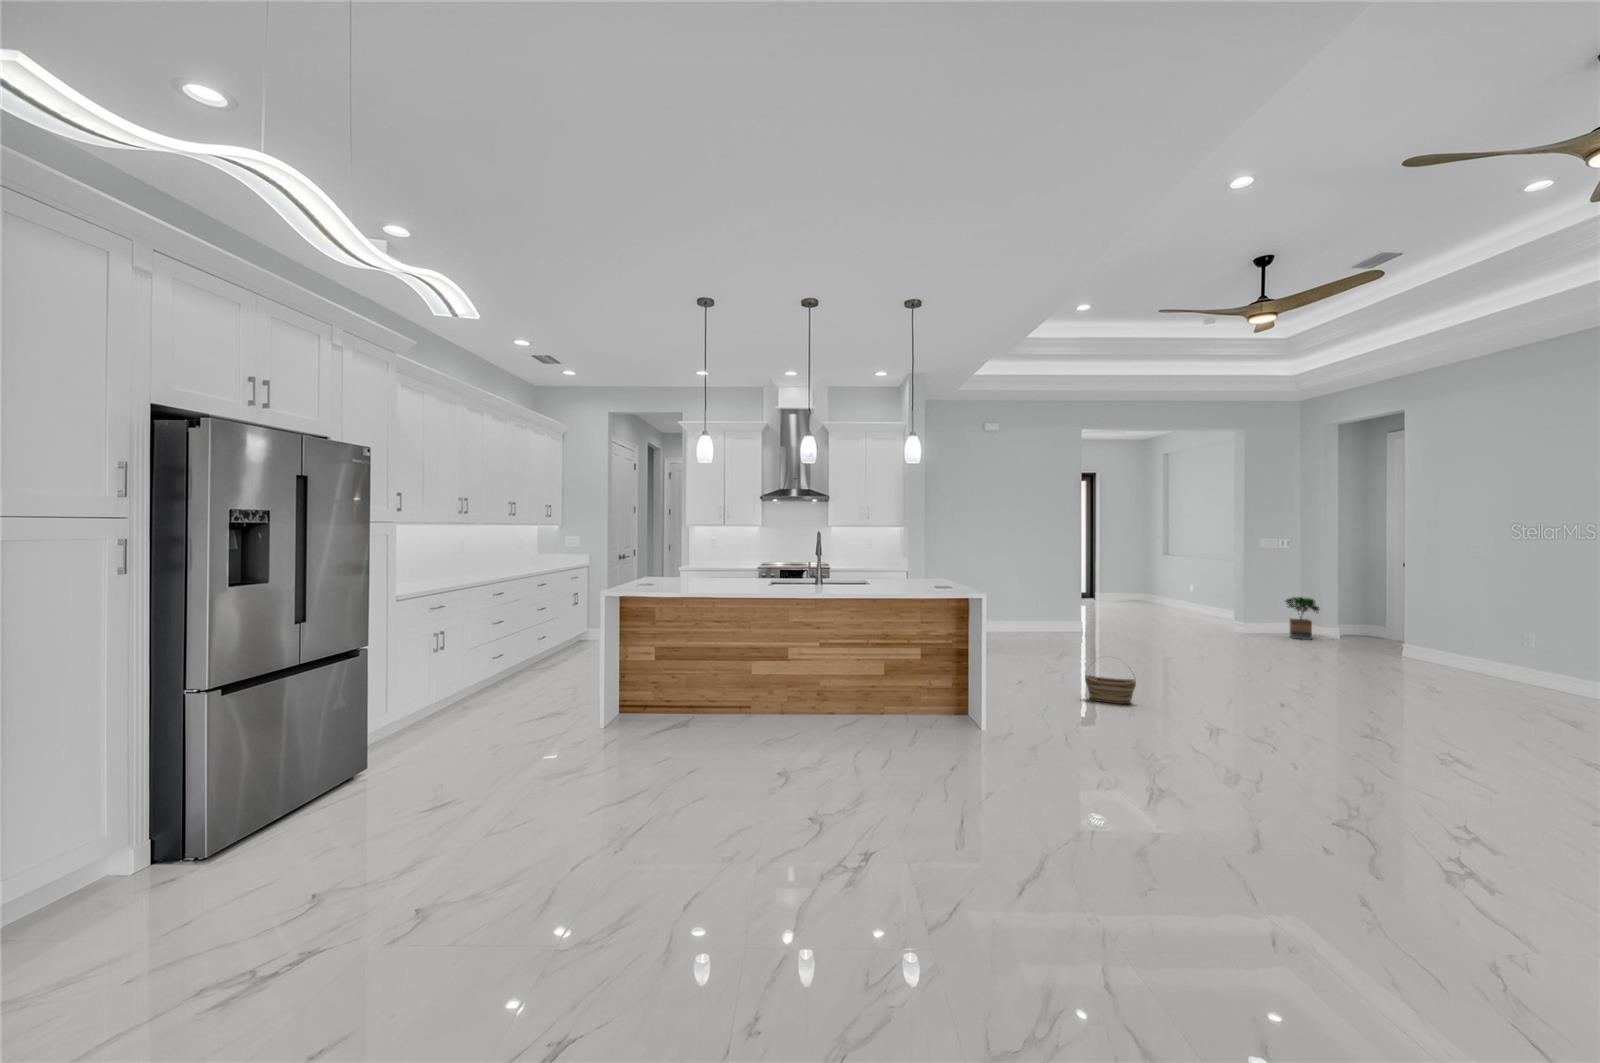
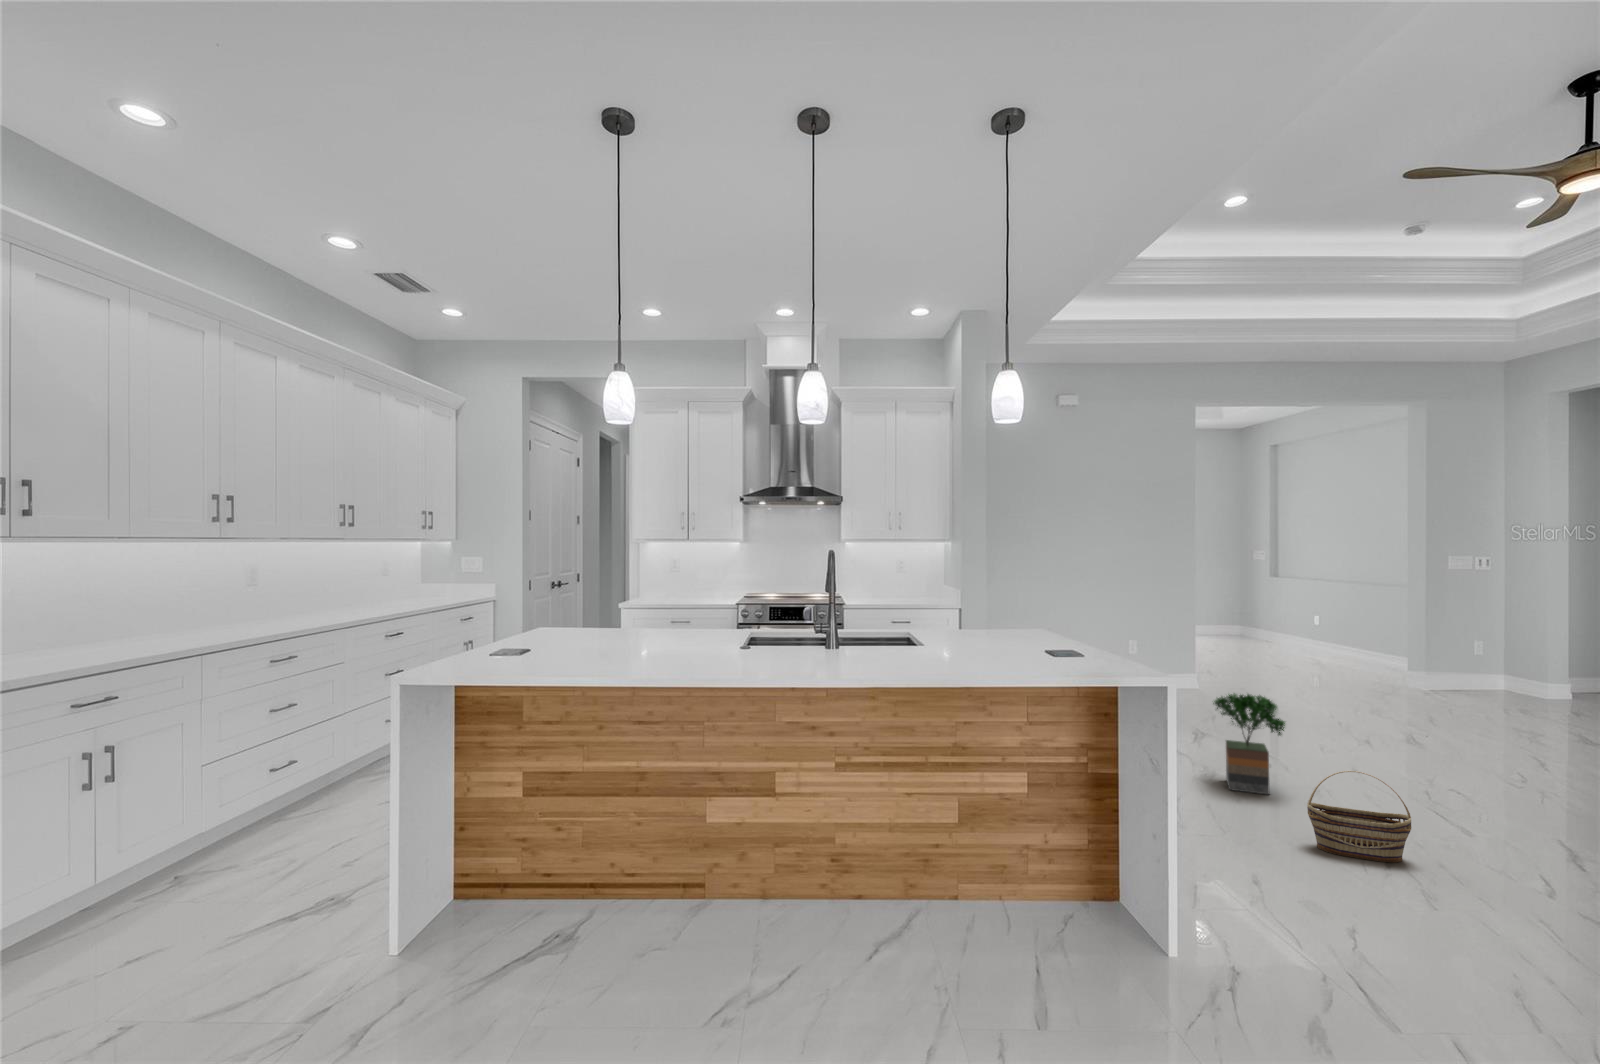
potted tree: present [1286,597,1319,640] -> present [1213,693,1285,795]

